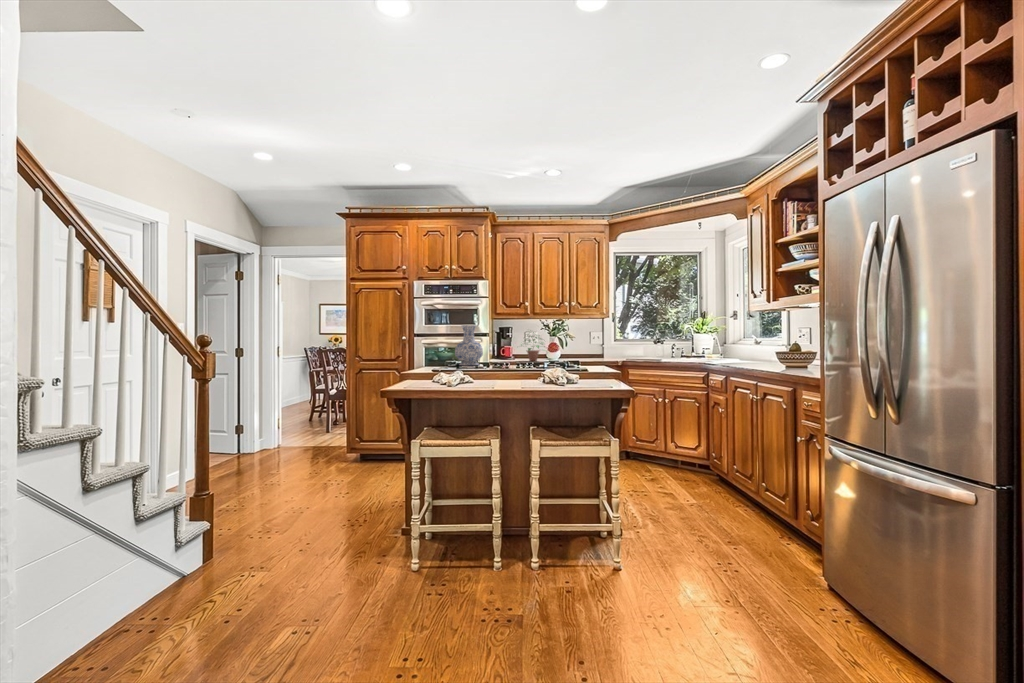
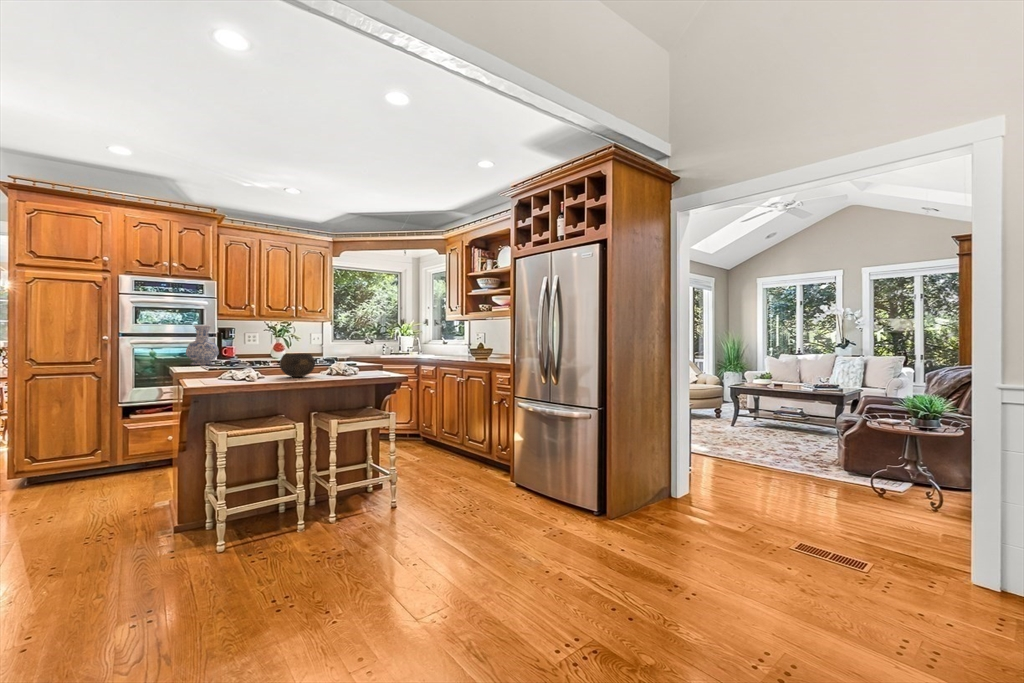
potted plant: present [525,332,545,361] -> none [240,330,276,360]
bowl: none [486,354,525,383] -> present [280,354,315,377]

